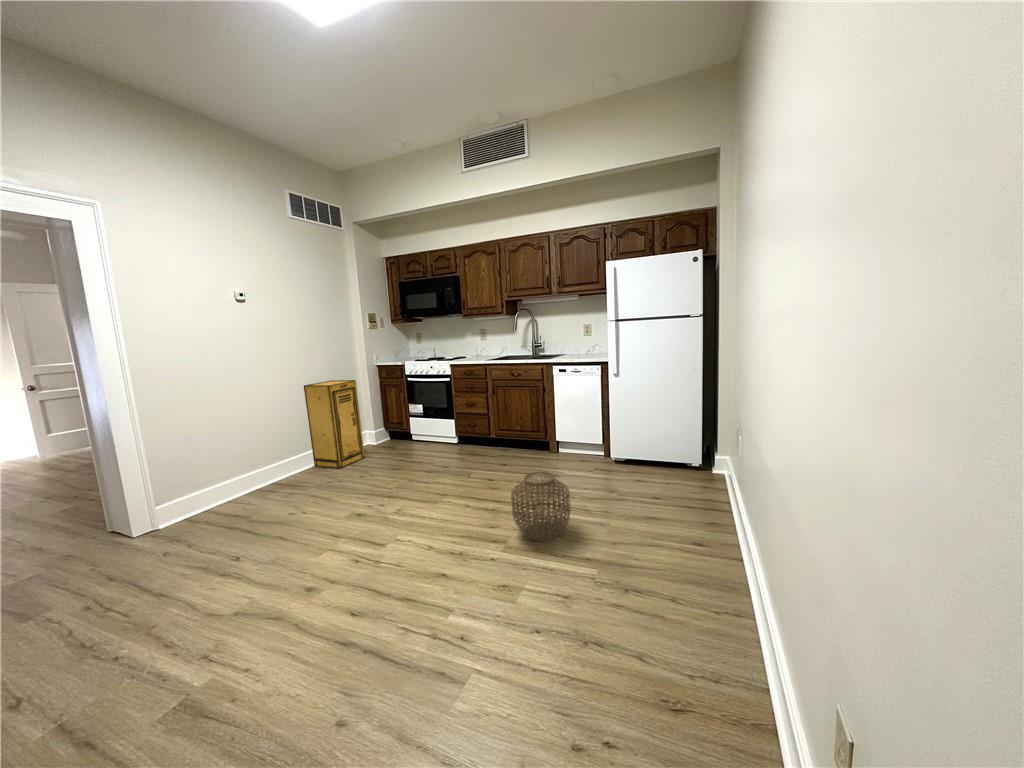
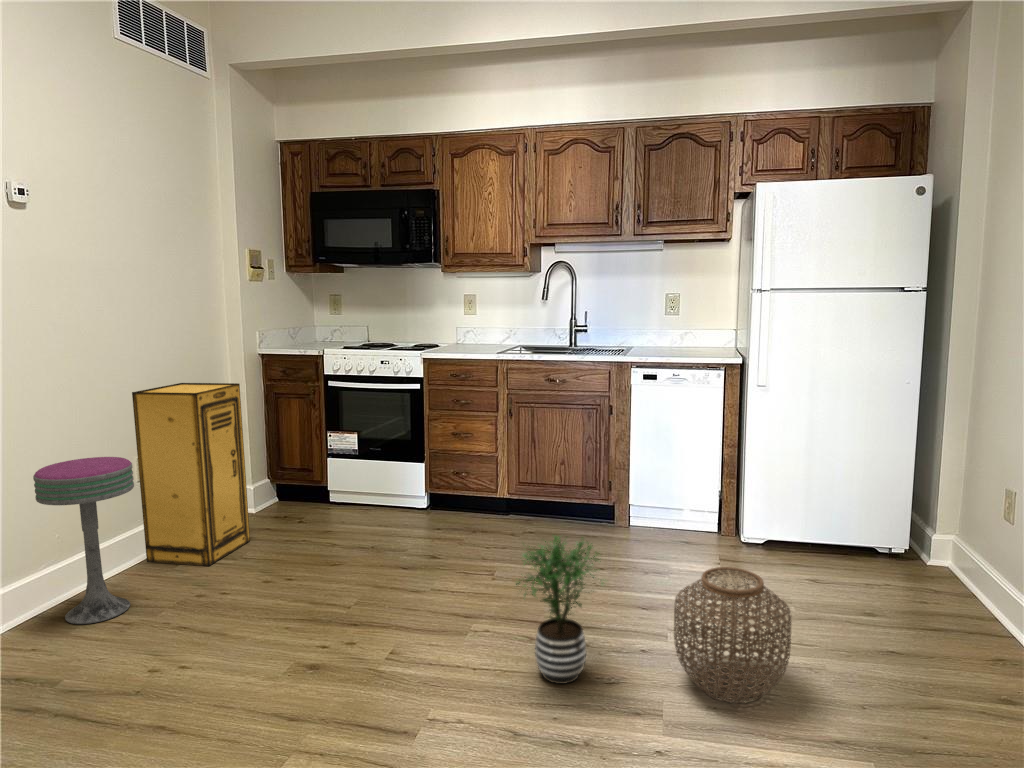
bar stool: none [249,416,297,492] -> present [33,457,134,624]
potted plant: none [432,453,482,528] -> present [516,536,603,684]

